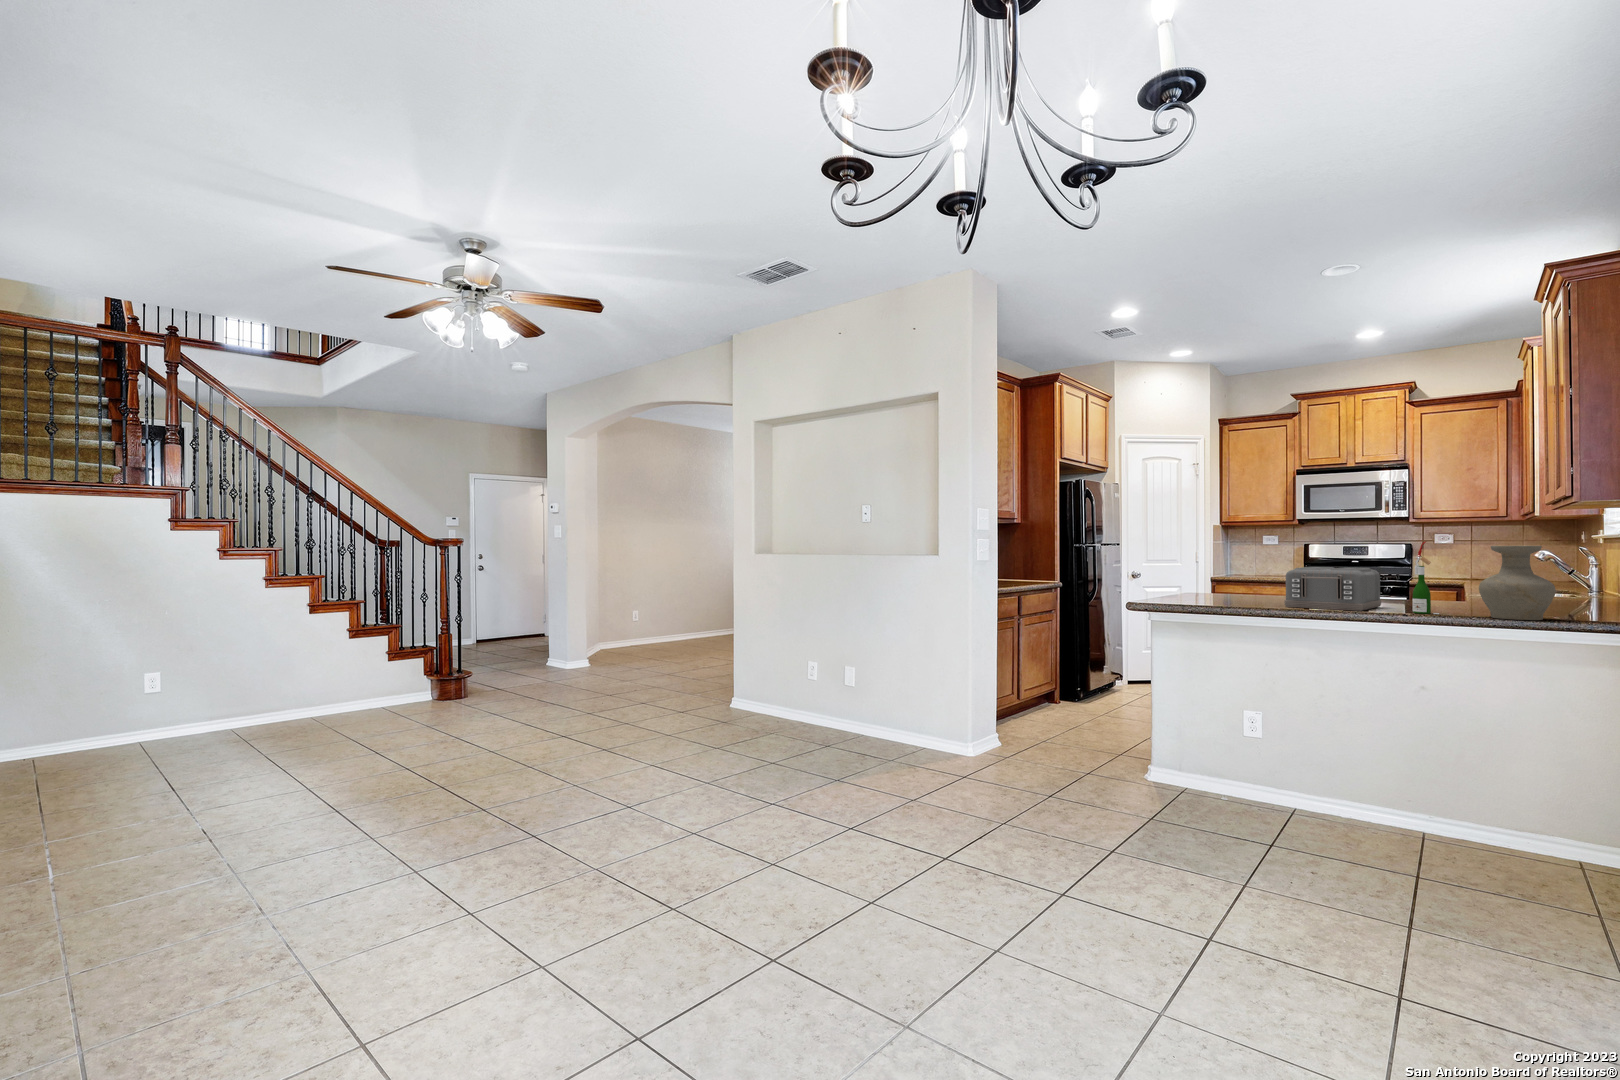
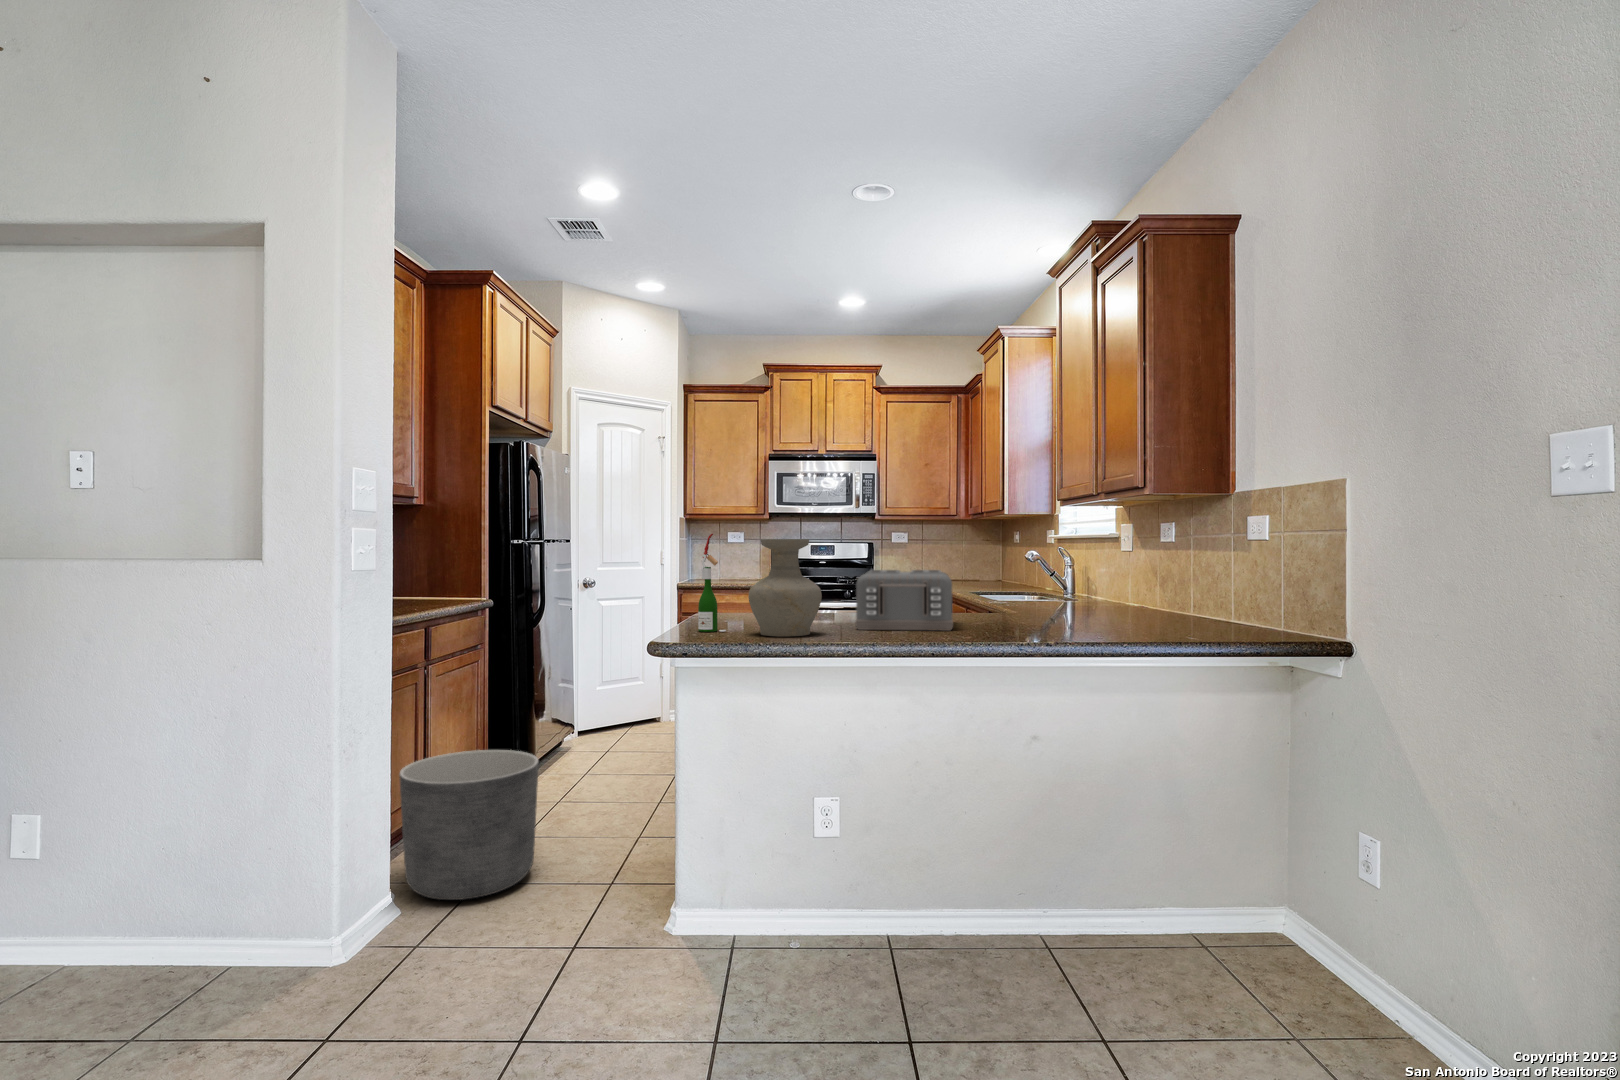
wine bottle: present [1413,541,1439,614] -> present [698,534,726,632]
vase: present [1479,546,1556,620] -> present [748,539,822,636]
planter: none [1003,667,1079,745] -> present [399,750,539,900]

